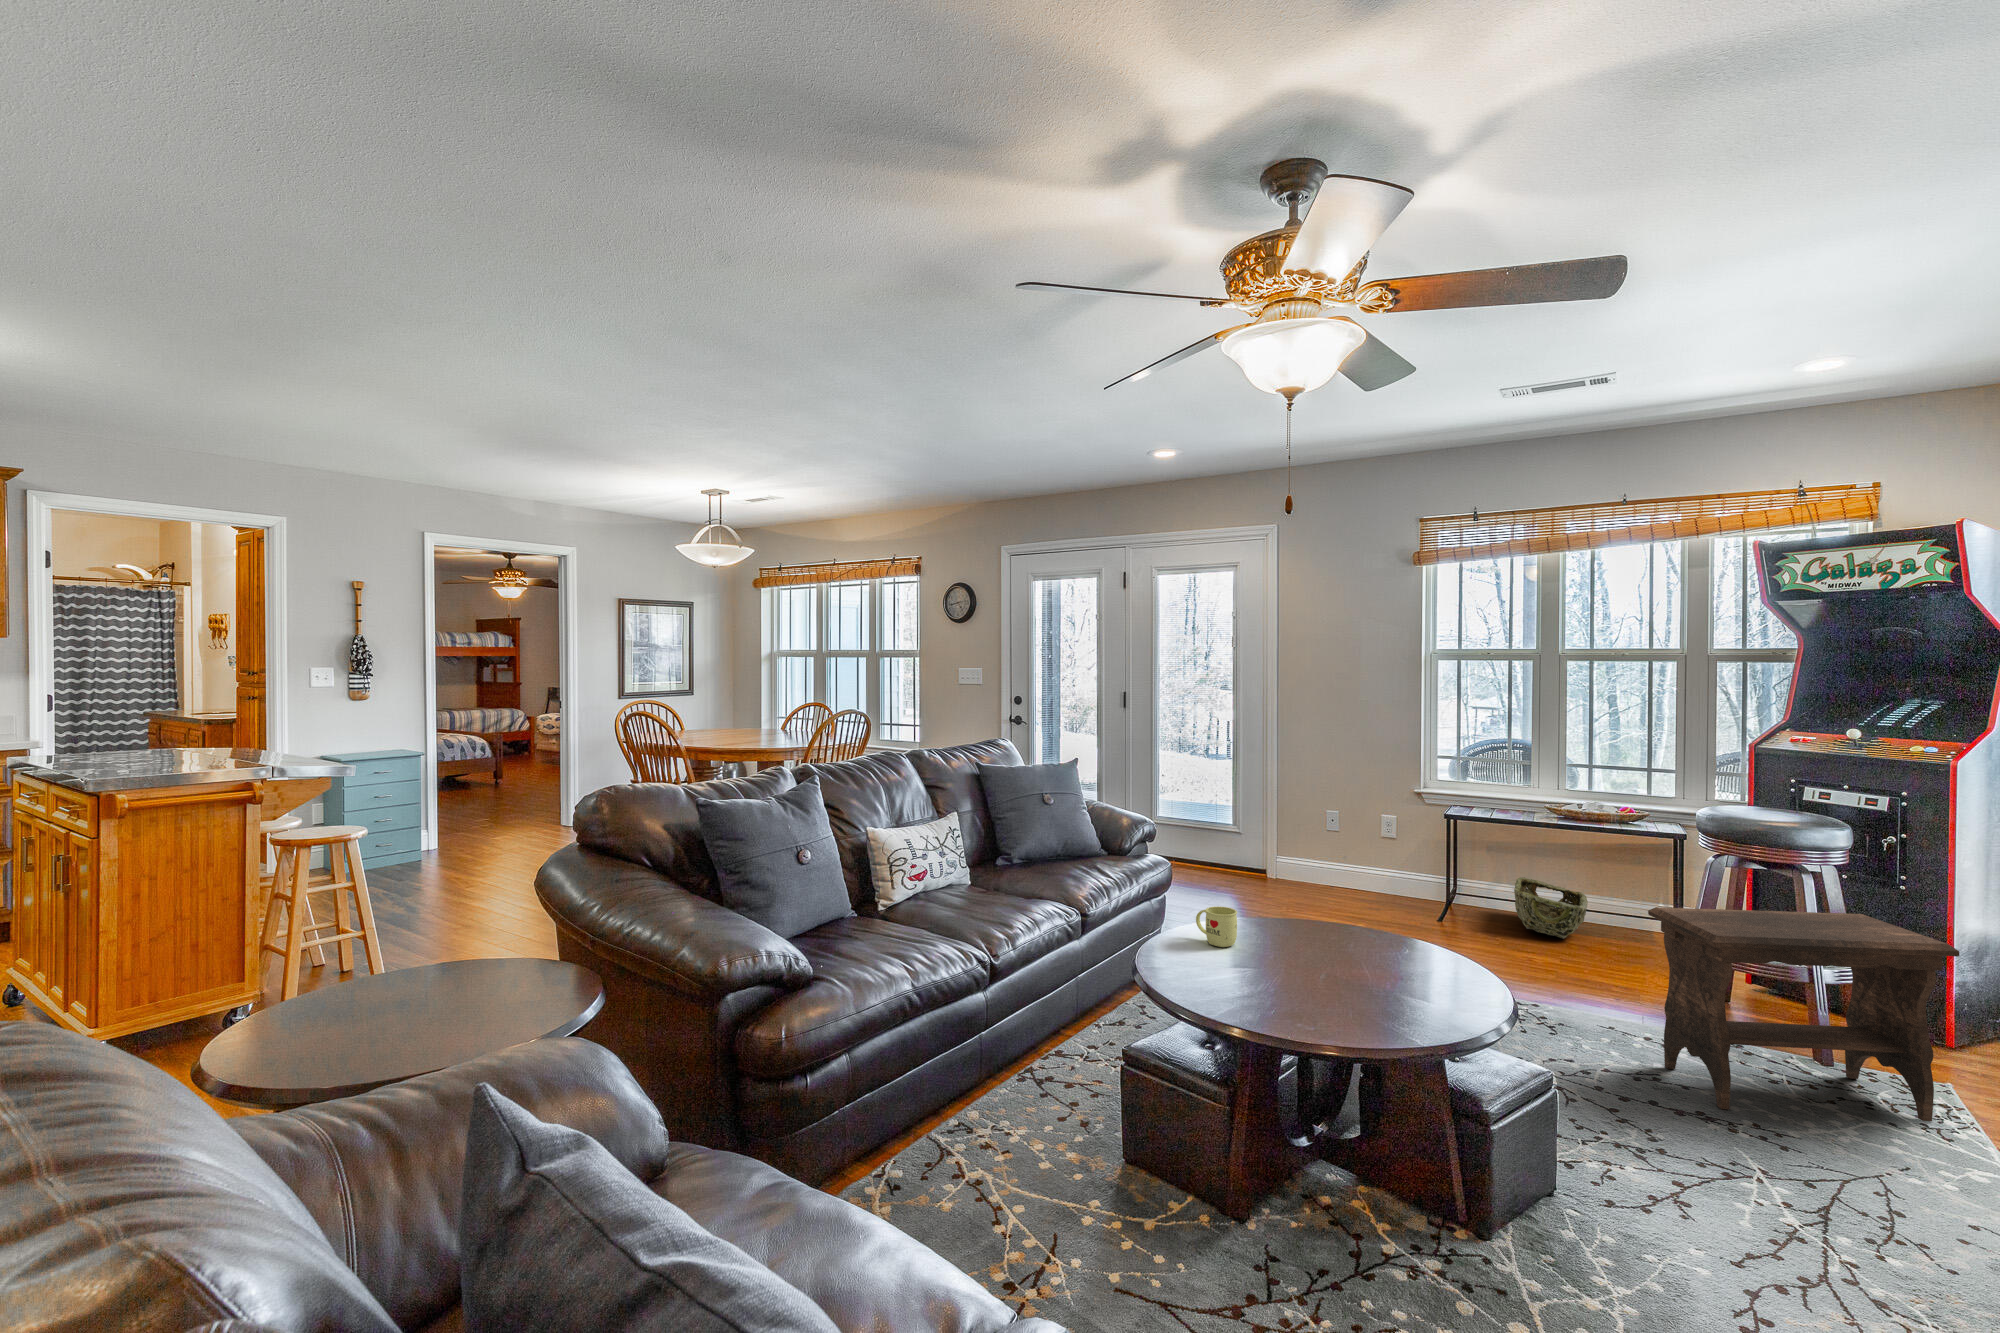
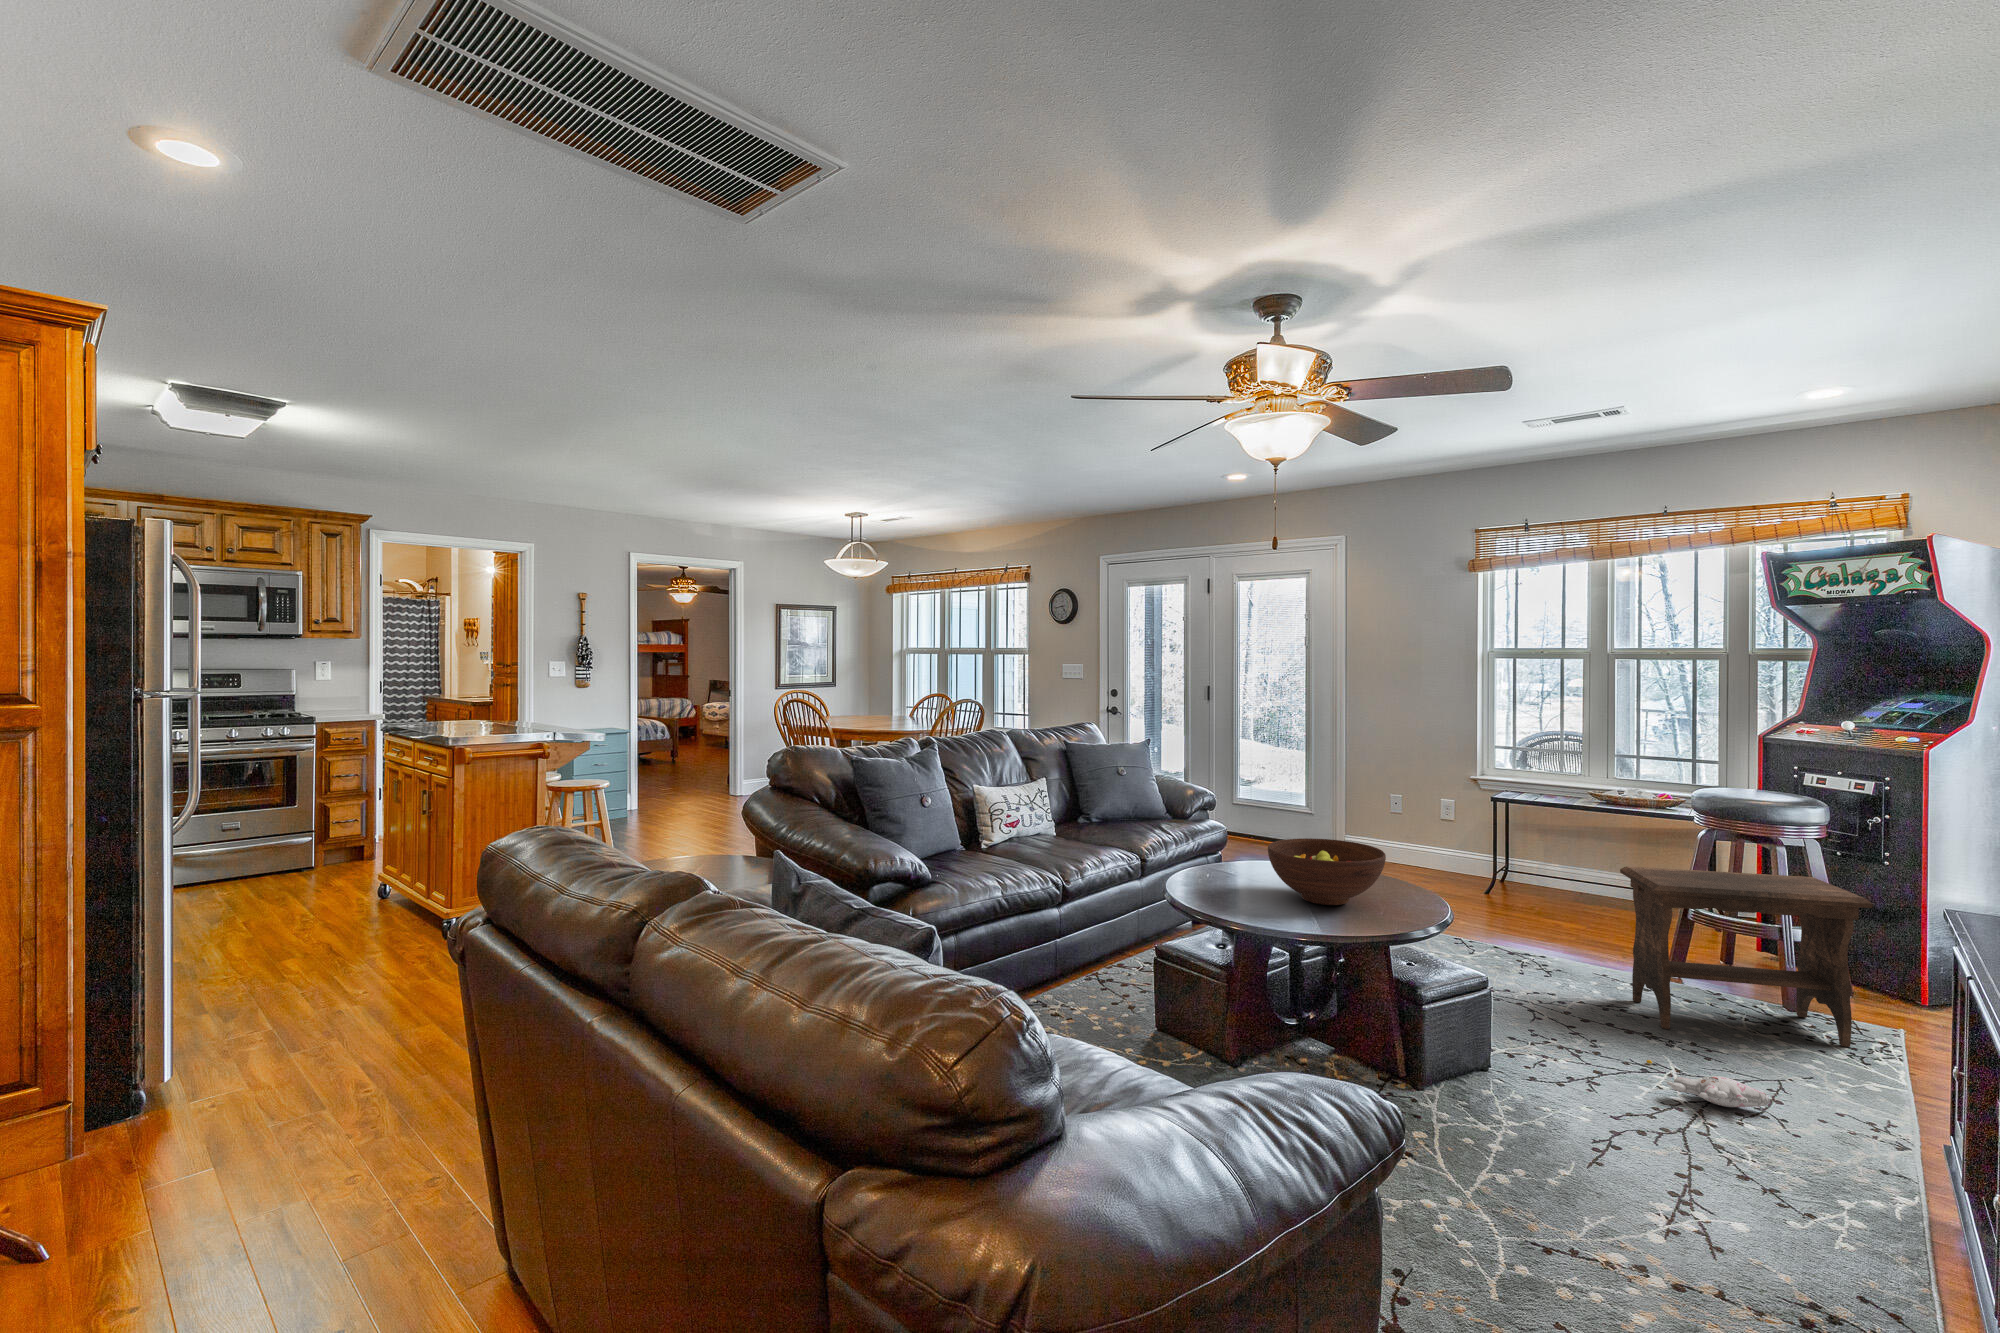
woven basket: present [1514,877,1588,939] -> none [1556,857,1630,911]
fruit bowl: none [1278,898,1438,995] -> present [1268,838,1386,905]
mug: present [1196,906,1237,947] -> none [1218,846,1248,875]
plush toy: none [1736,1166,1926,1241] -> present [1647,1060,1770,1107]

